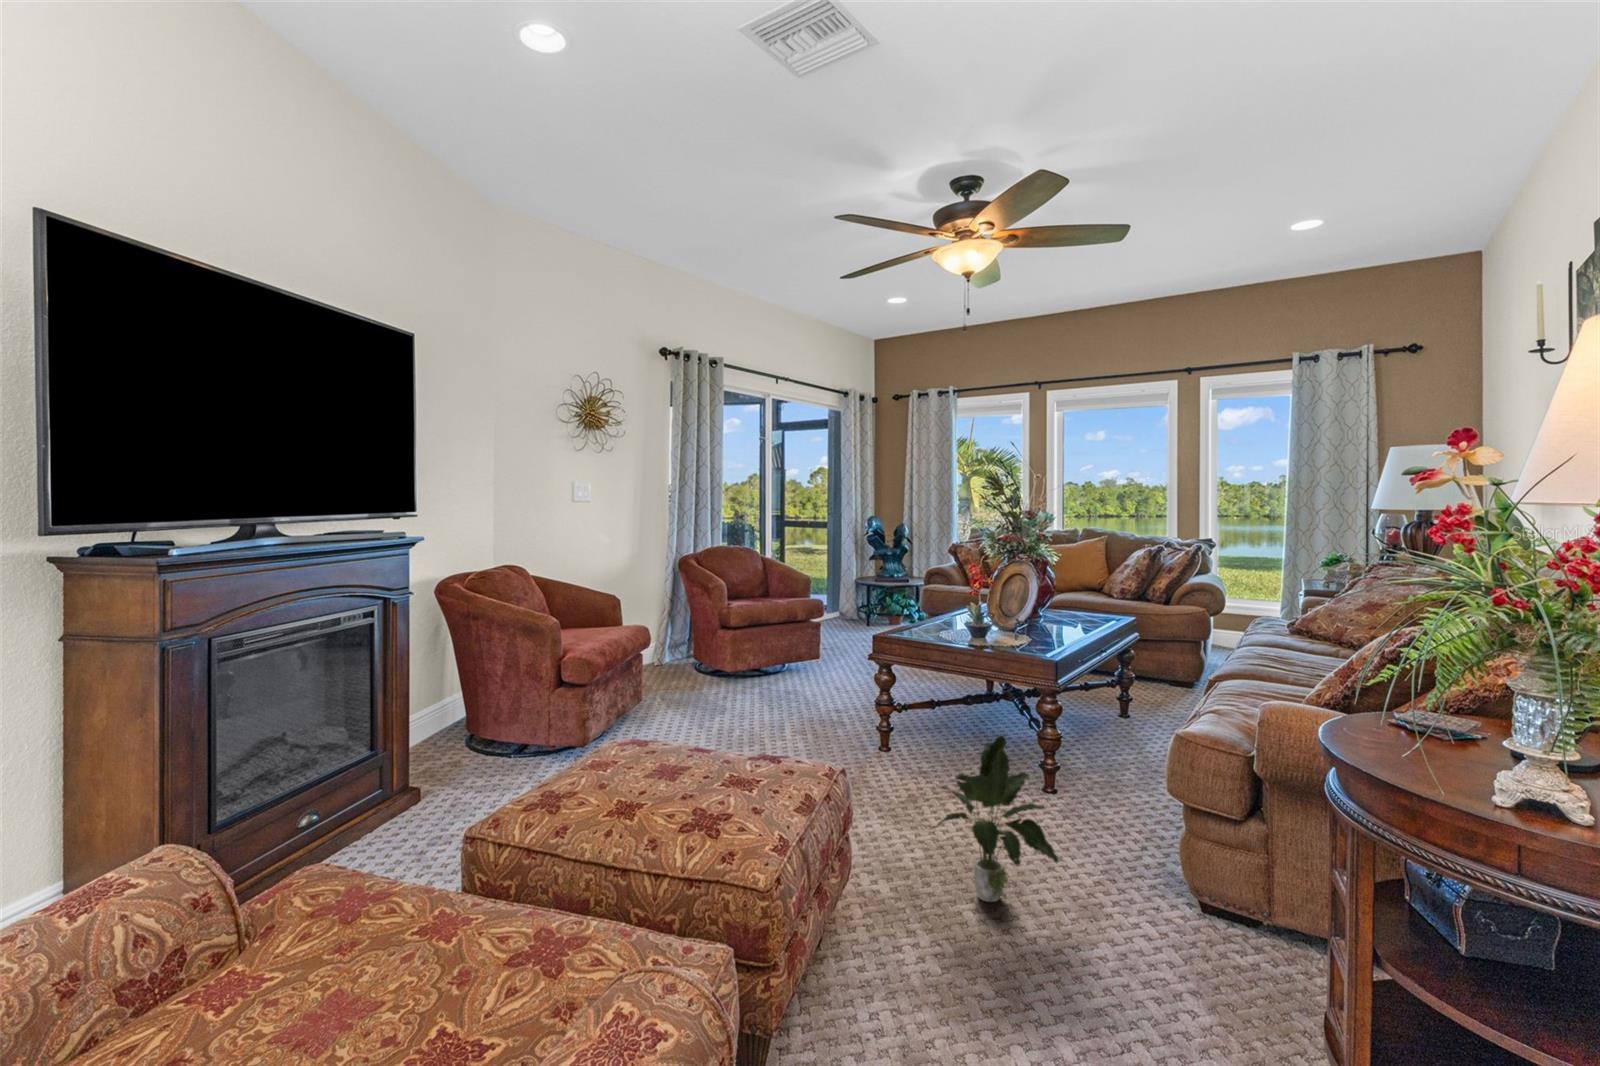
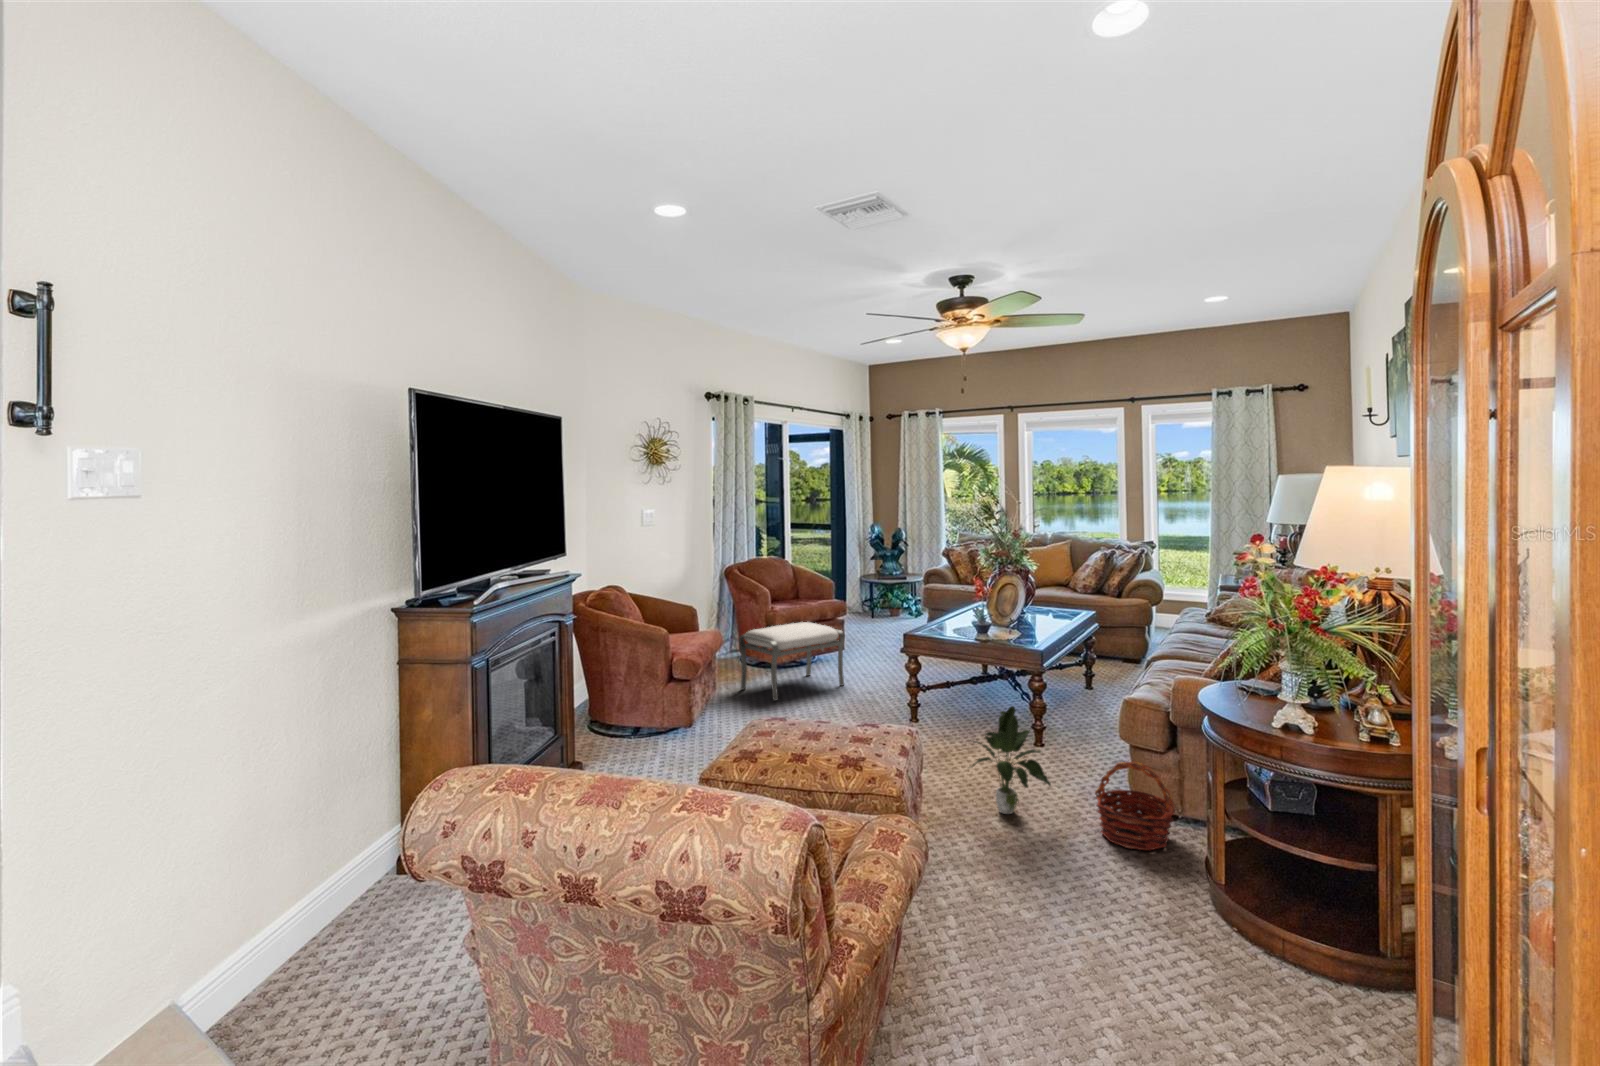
ottoman: none [677,622,811,718] -> present [739,622,845,701]
basket: none [1126,832,1260,984] -> present [1095,762,1175,850]

